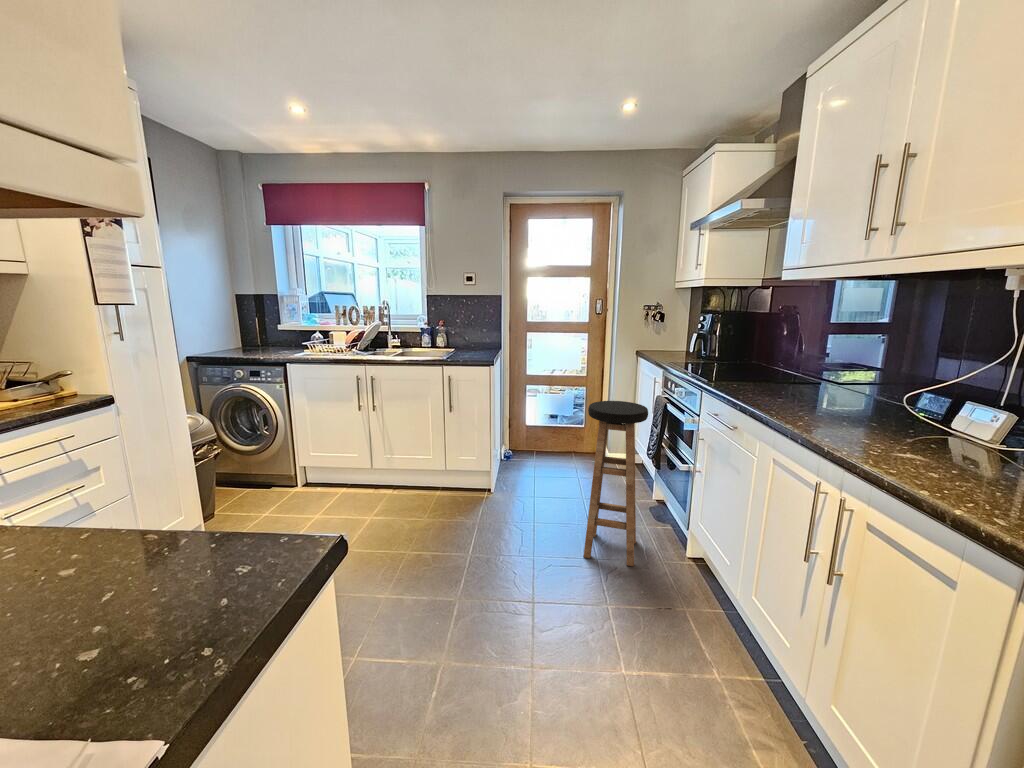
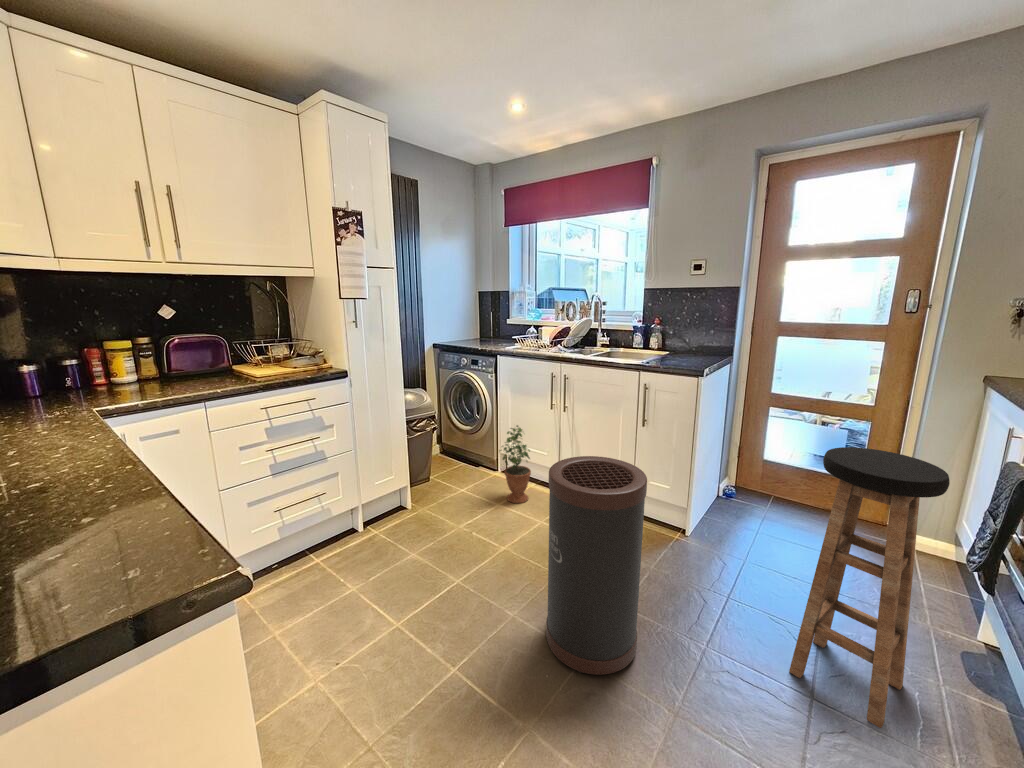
potted plant: none [309,431,346,512] -> present [500,425,531,503]
trash can: none [412,438,492,616] -> present [546,456,647,675]

